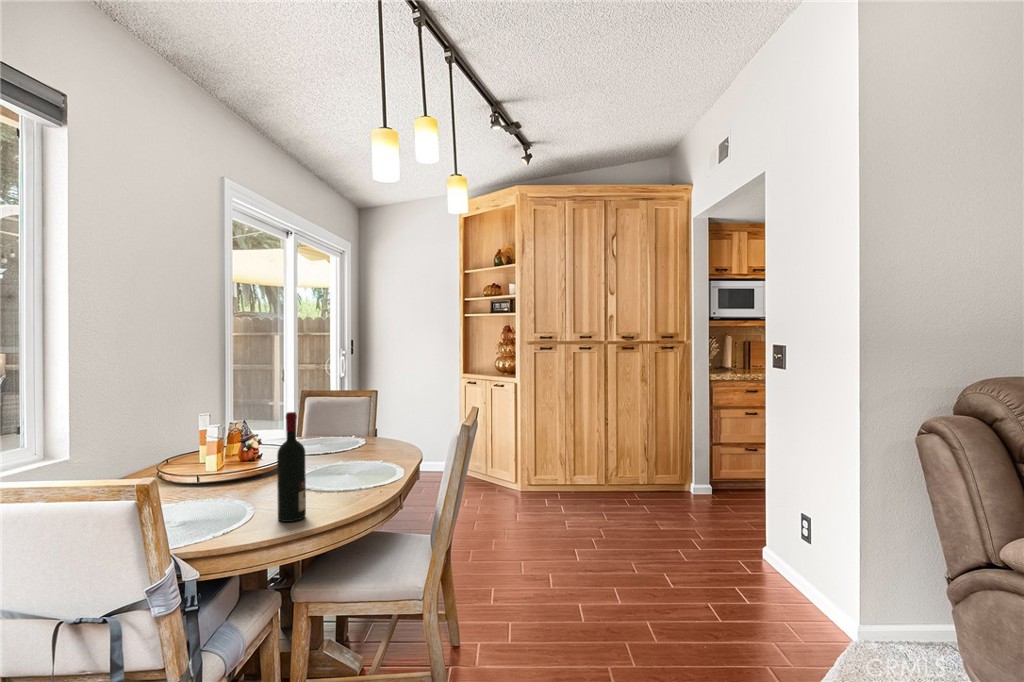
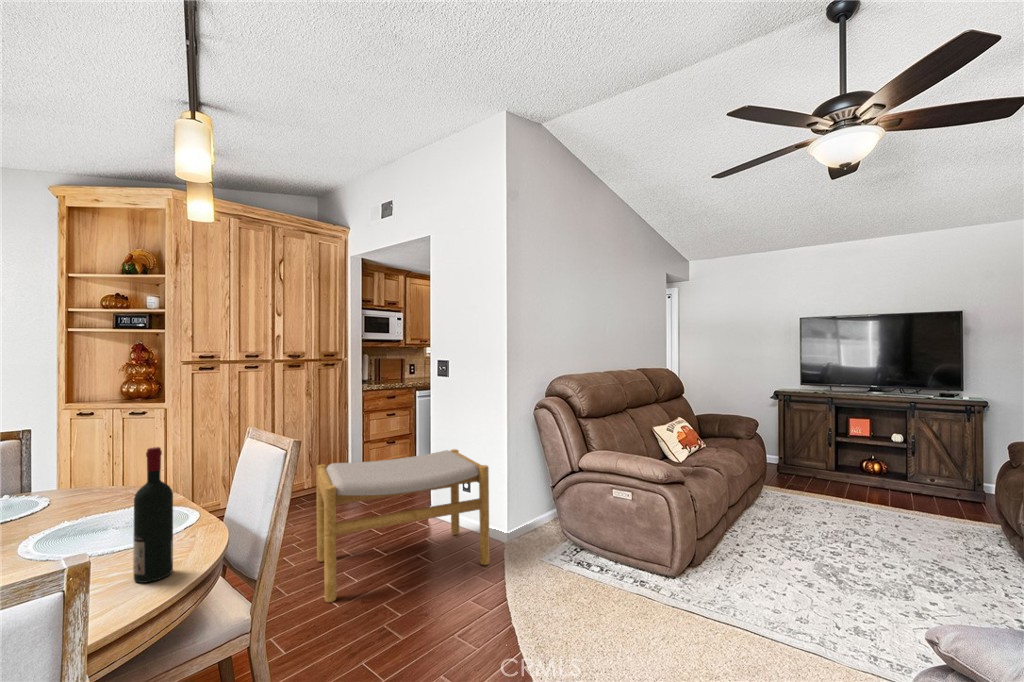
footstool: none [568,459,793,654] -> present [316,449,490,602]

